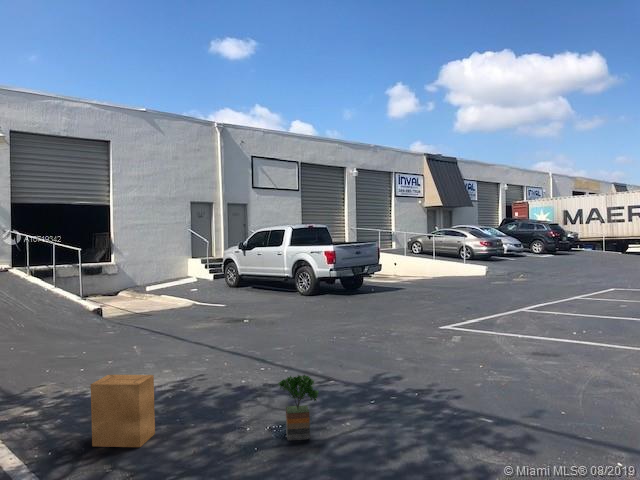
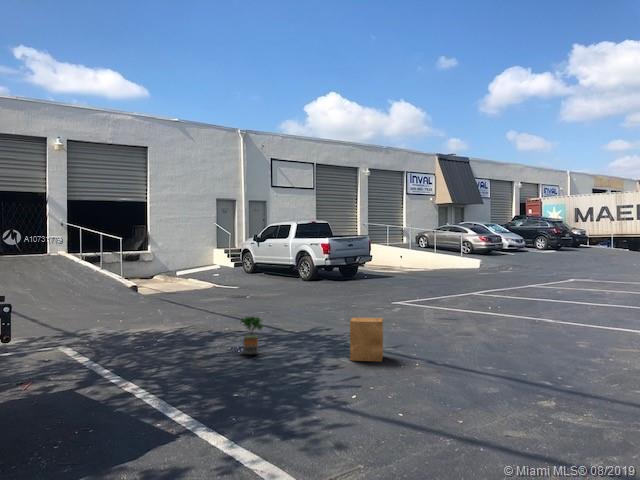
cardboard box: present [91,375,155,447] -> present [350,318,383,361]

